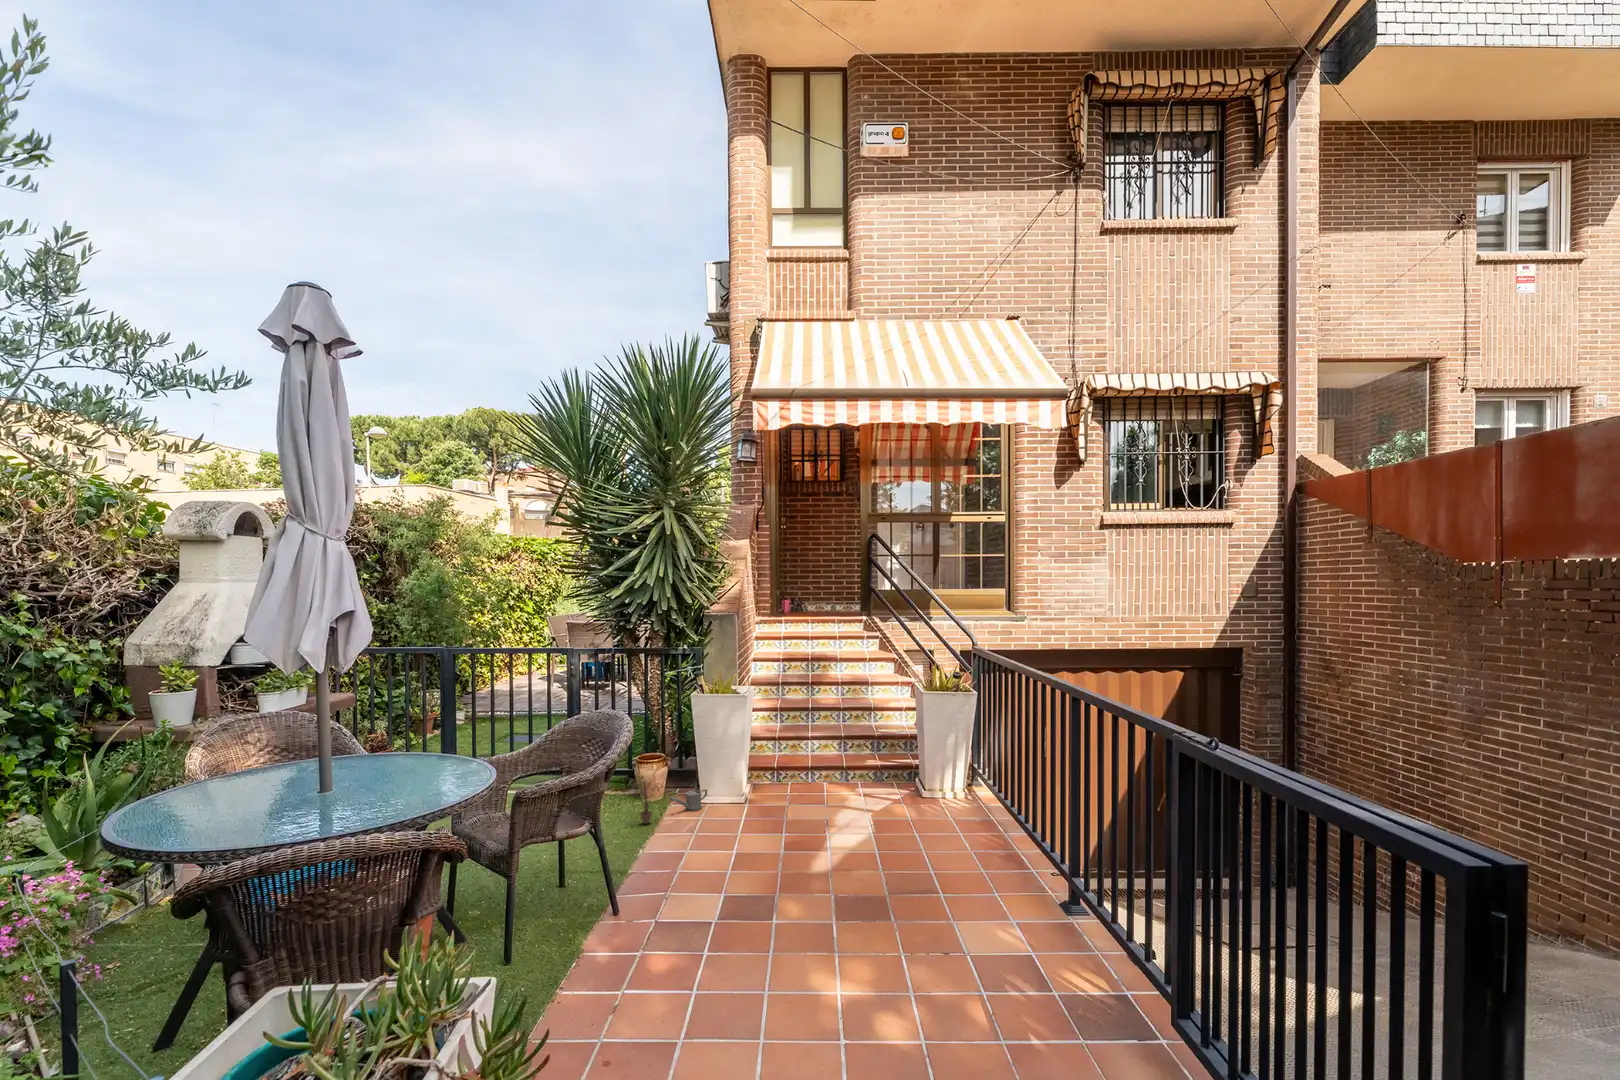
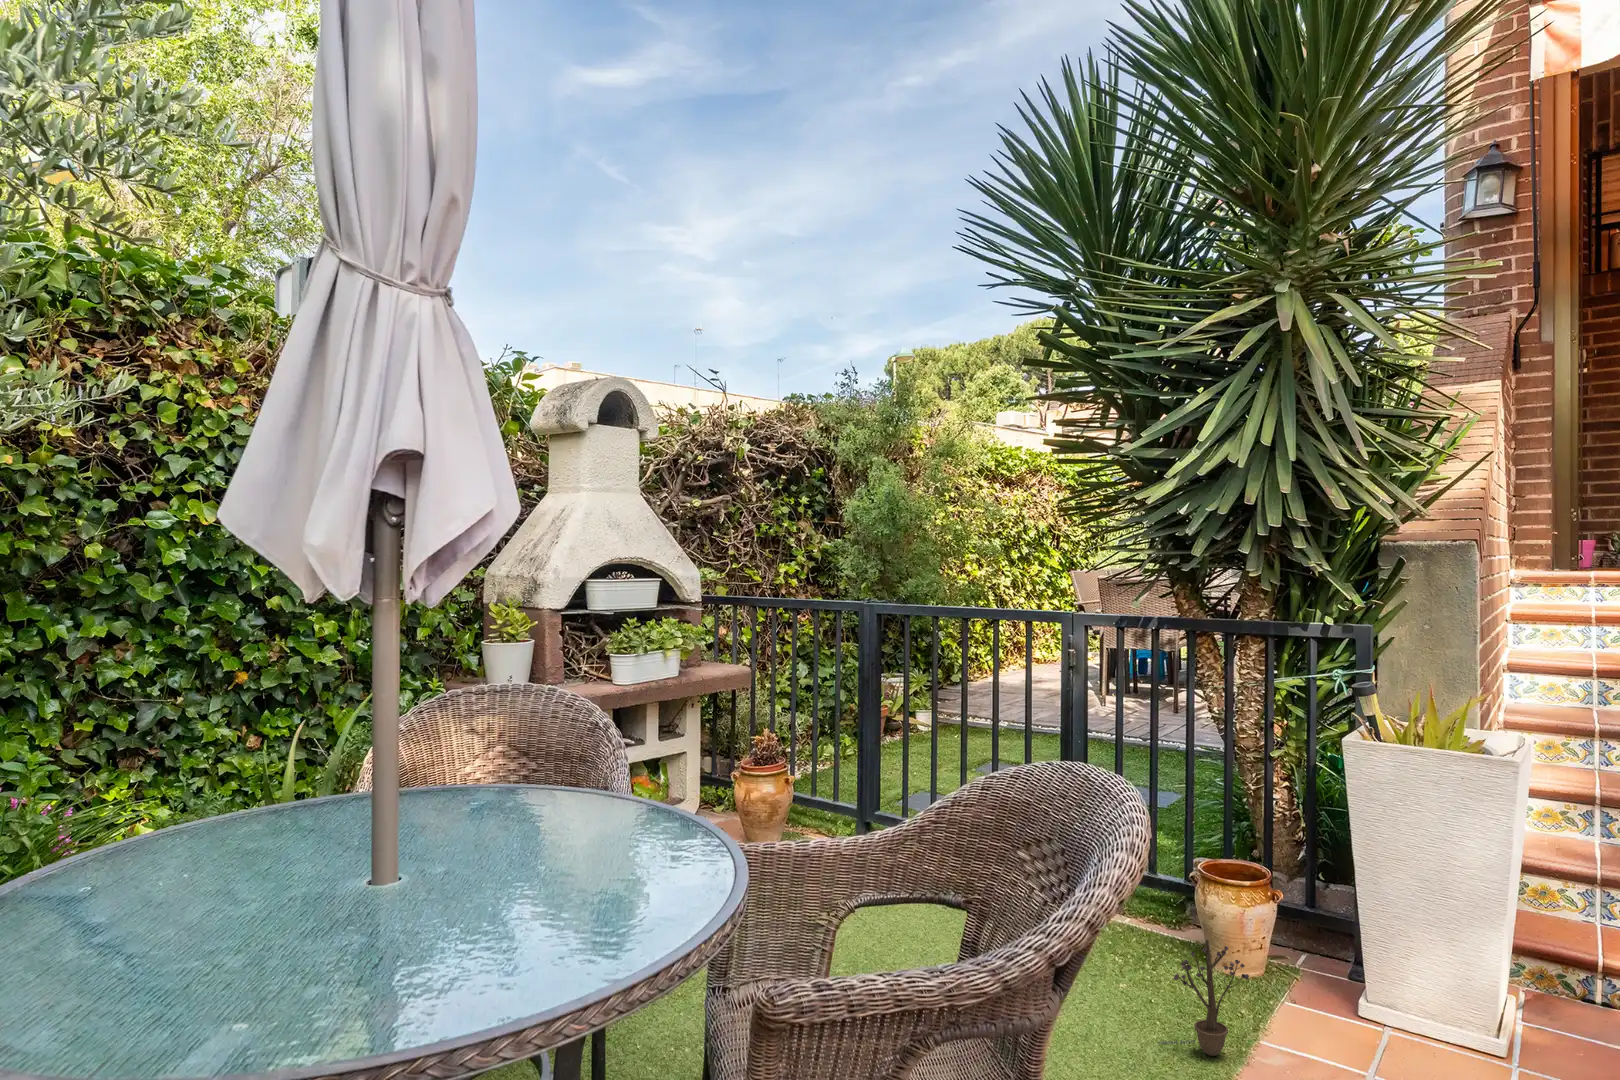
watering can: present [670,789,707,811] -> none [1280,987,1386,1046]

